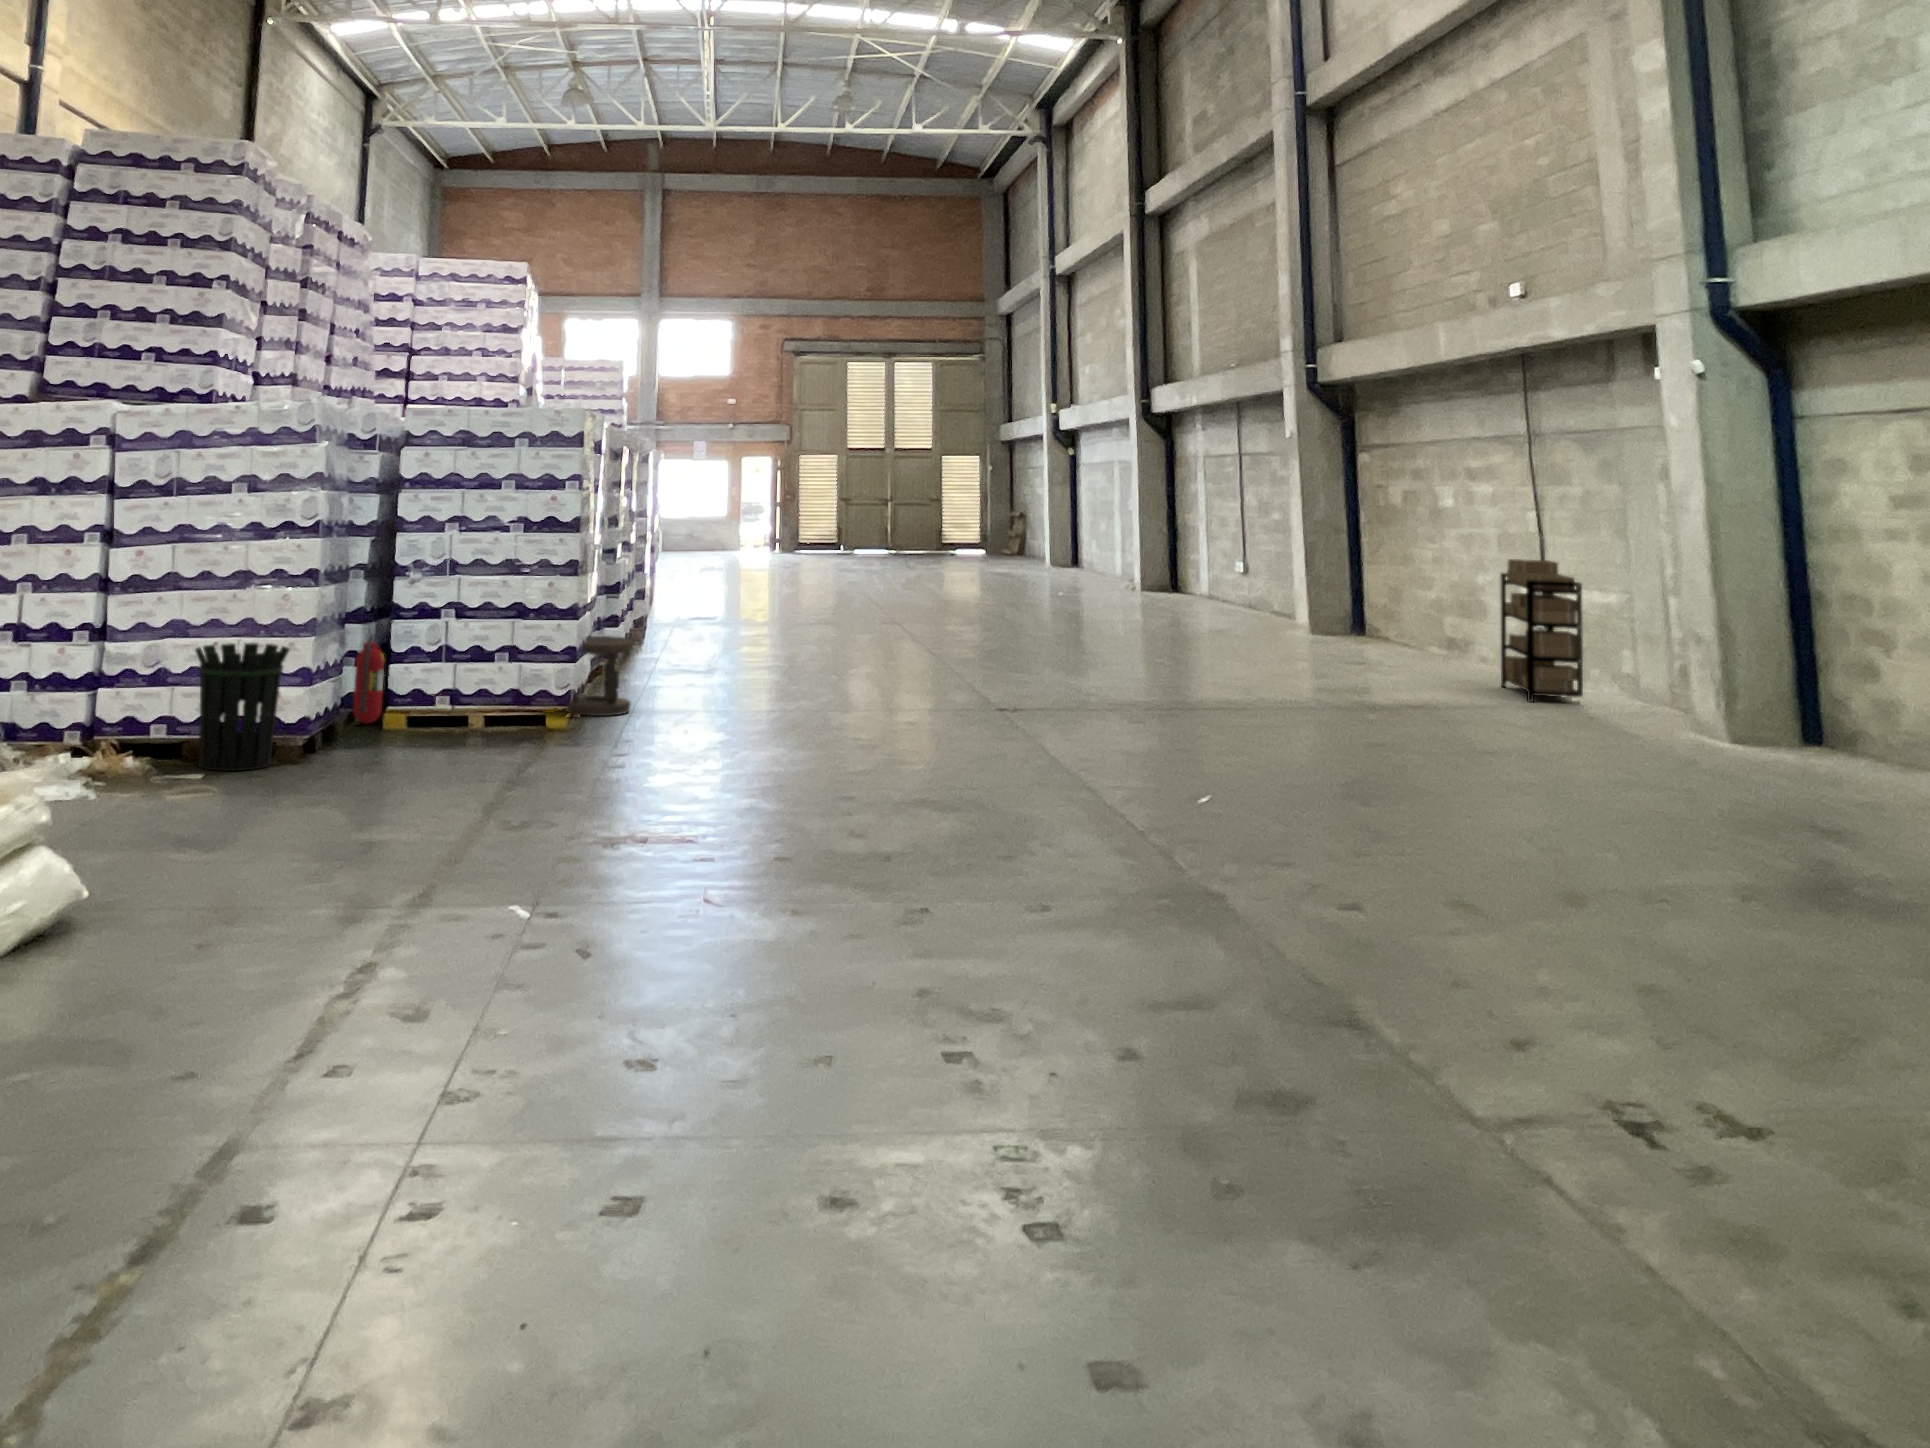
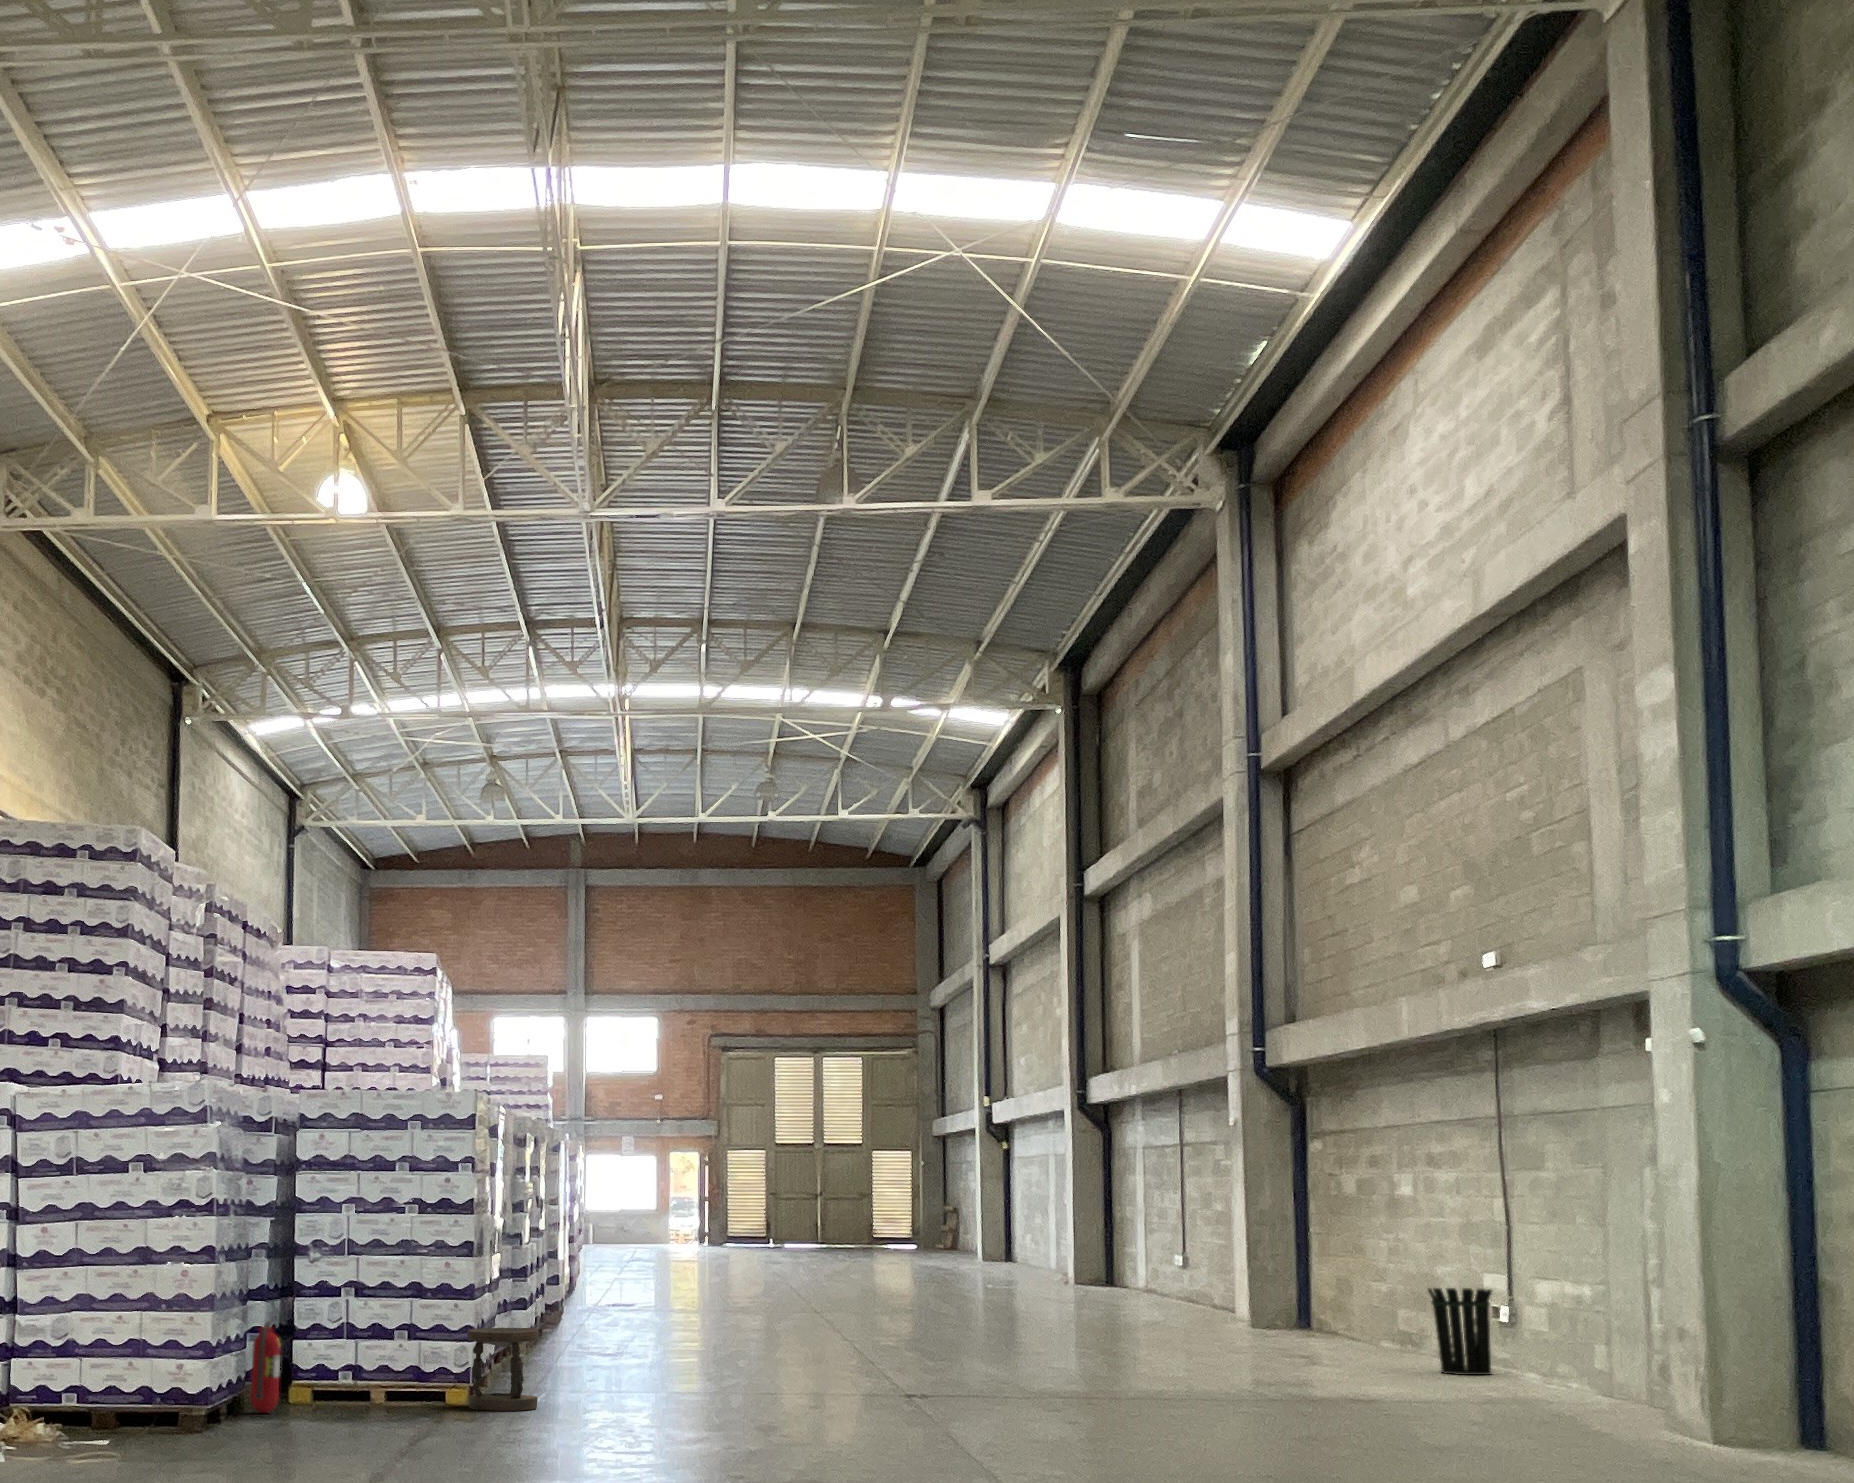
shelving unit: present [1500,559,1583,703] -> none [1560,1243,1651,1413]
waste bin: present [195,643,289,771] -> present [1428,1288,1492,1375]

